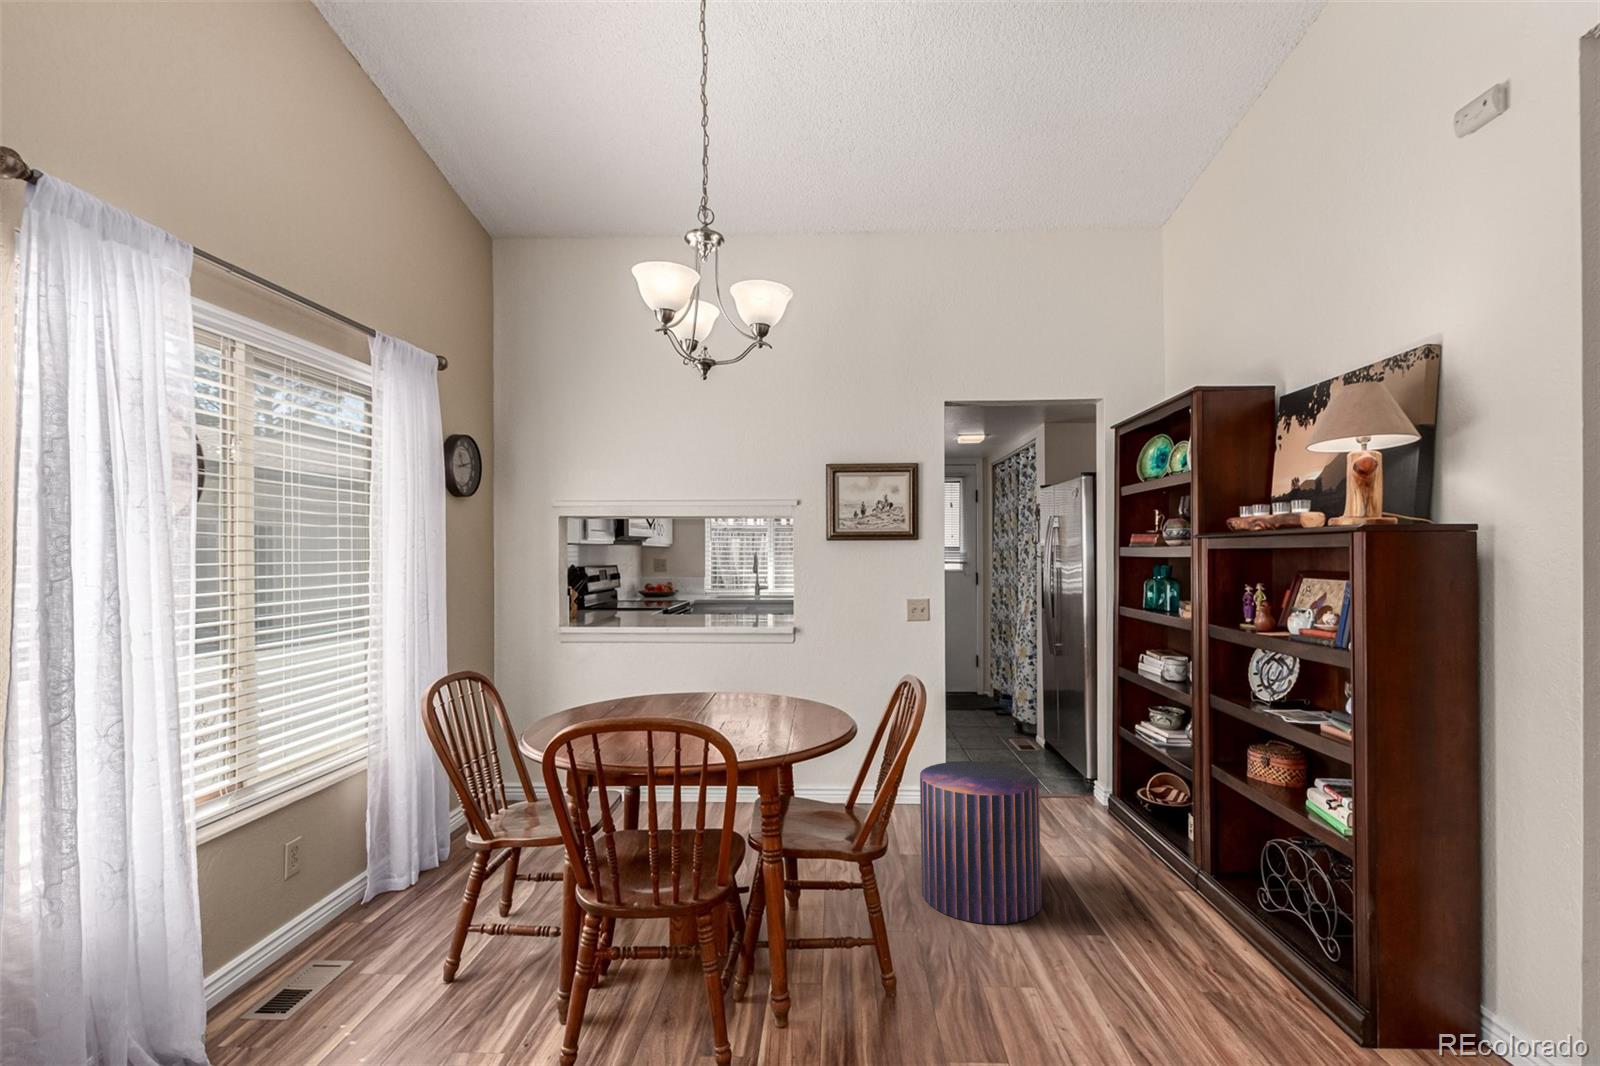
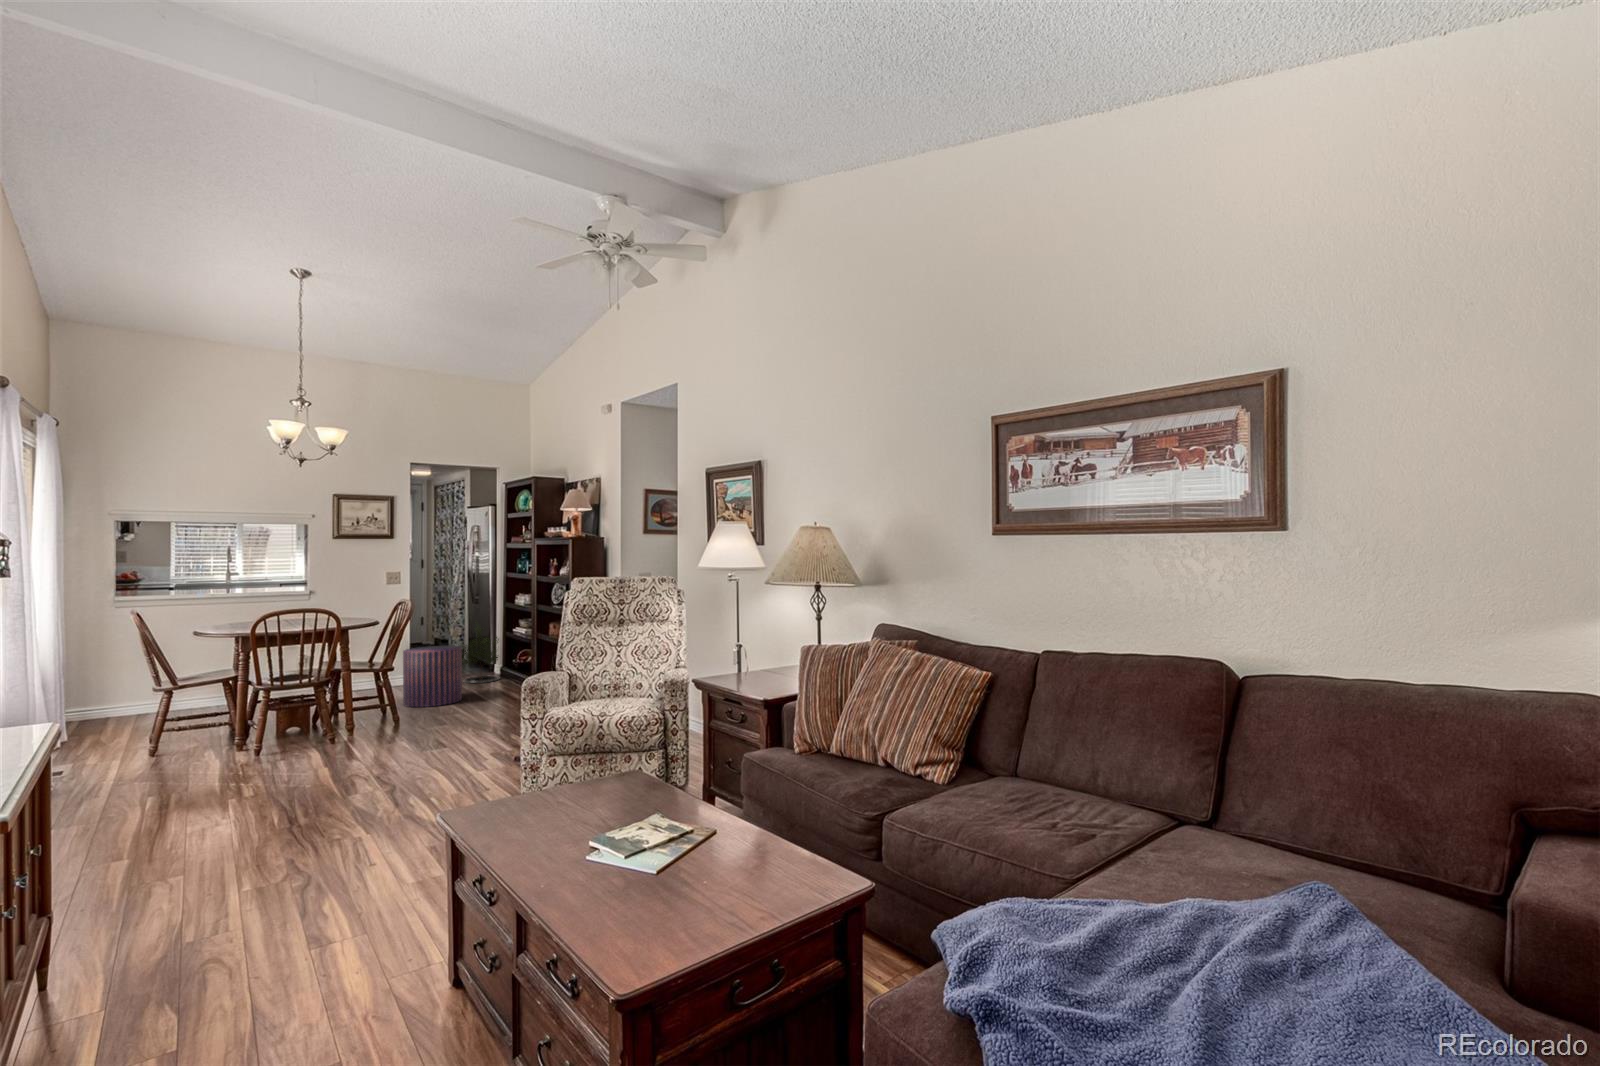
potted tree: none [1022,697,1114,832] -> present [462,627,499,683]

